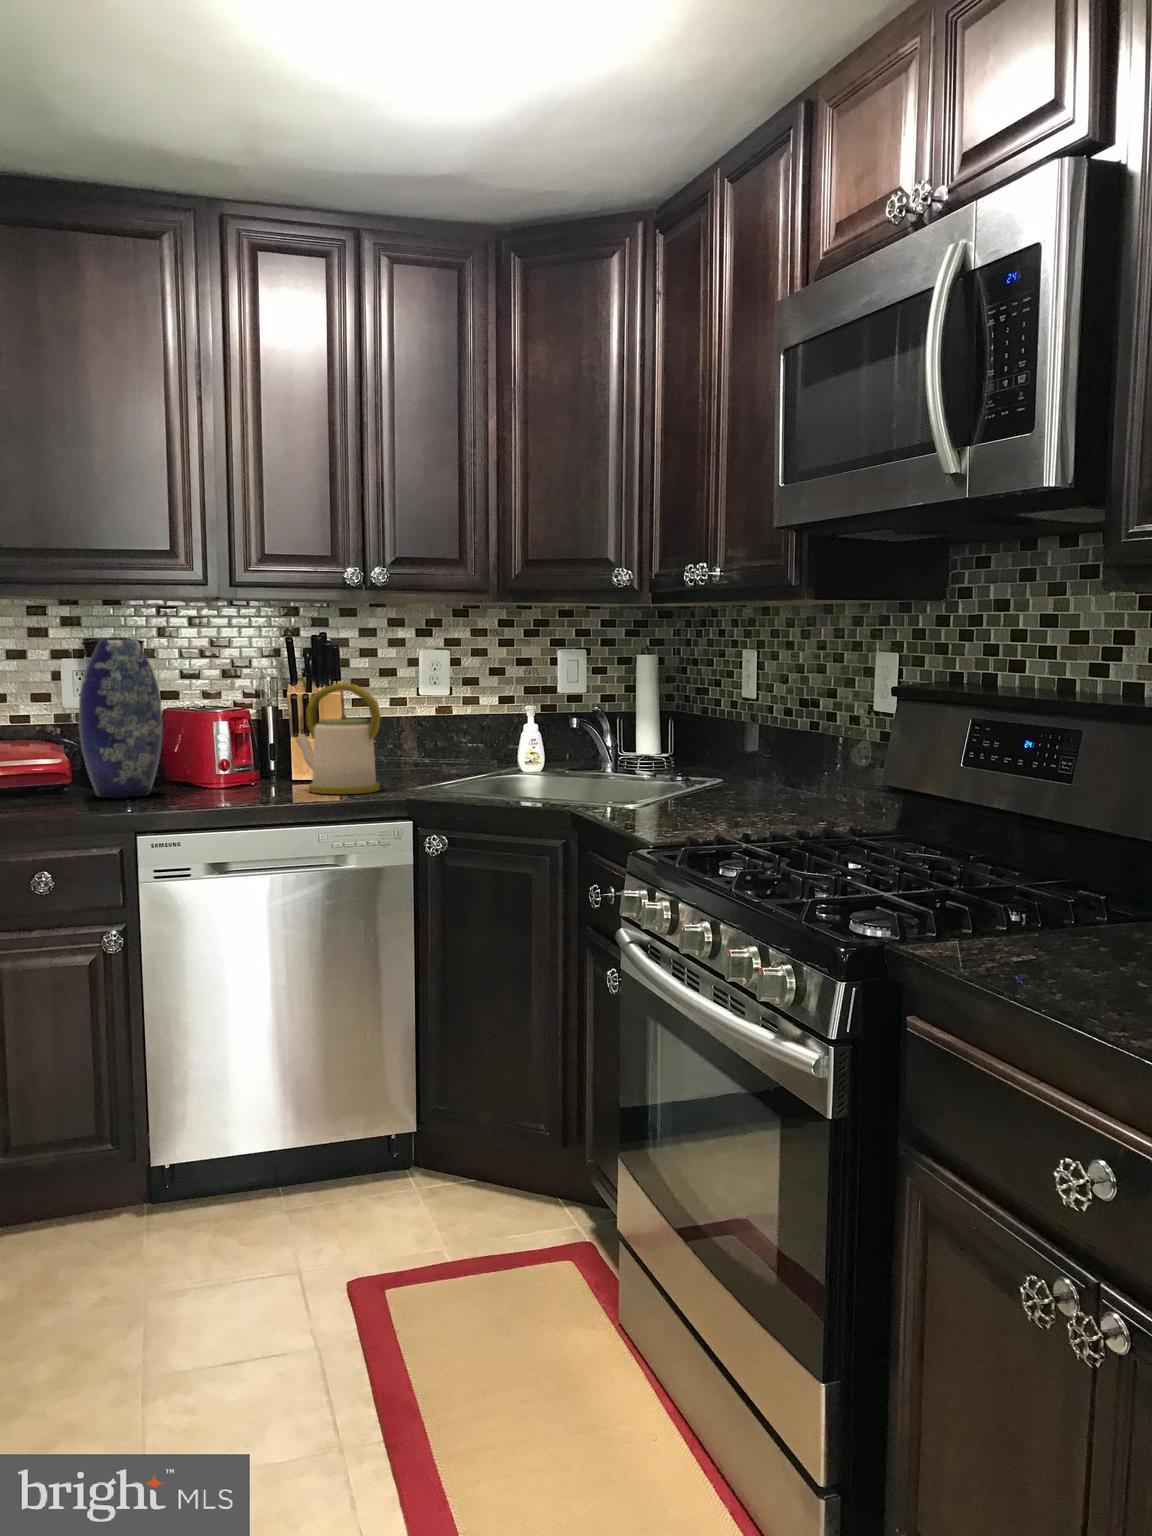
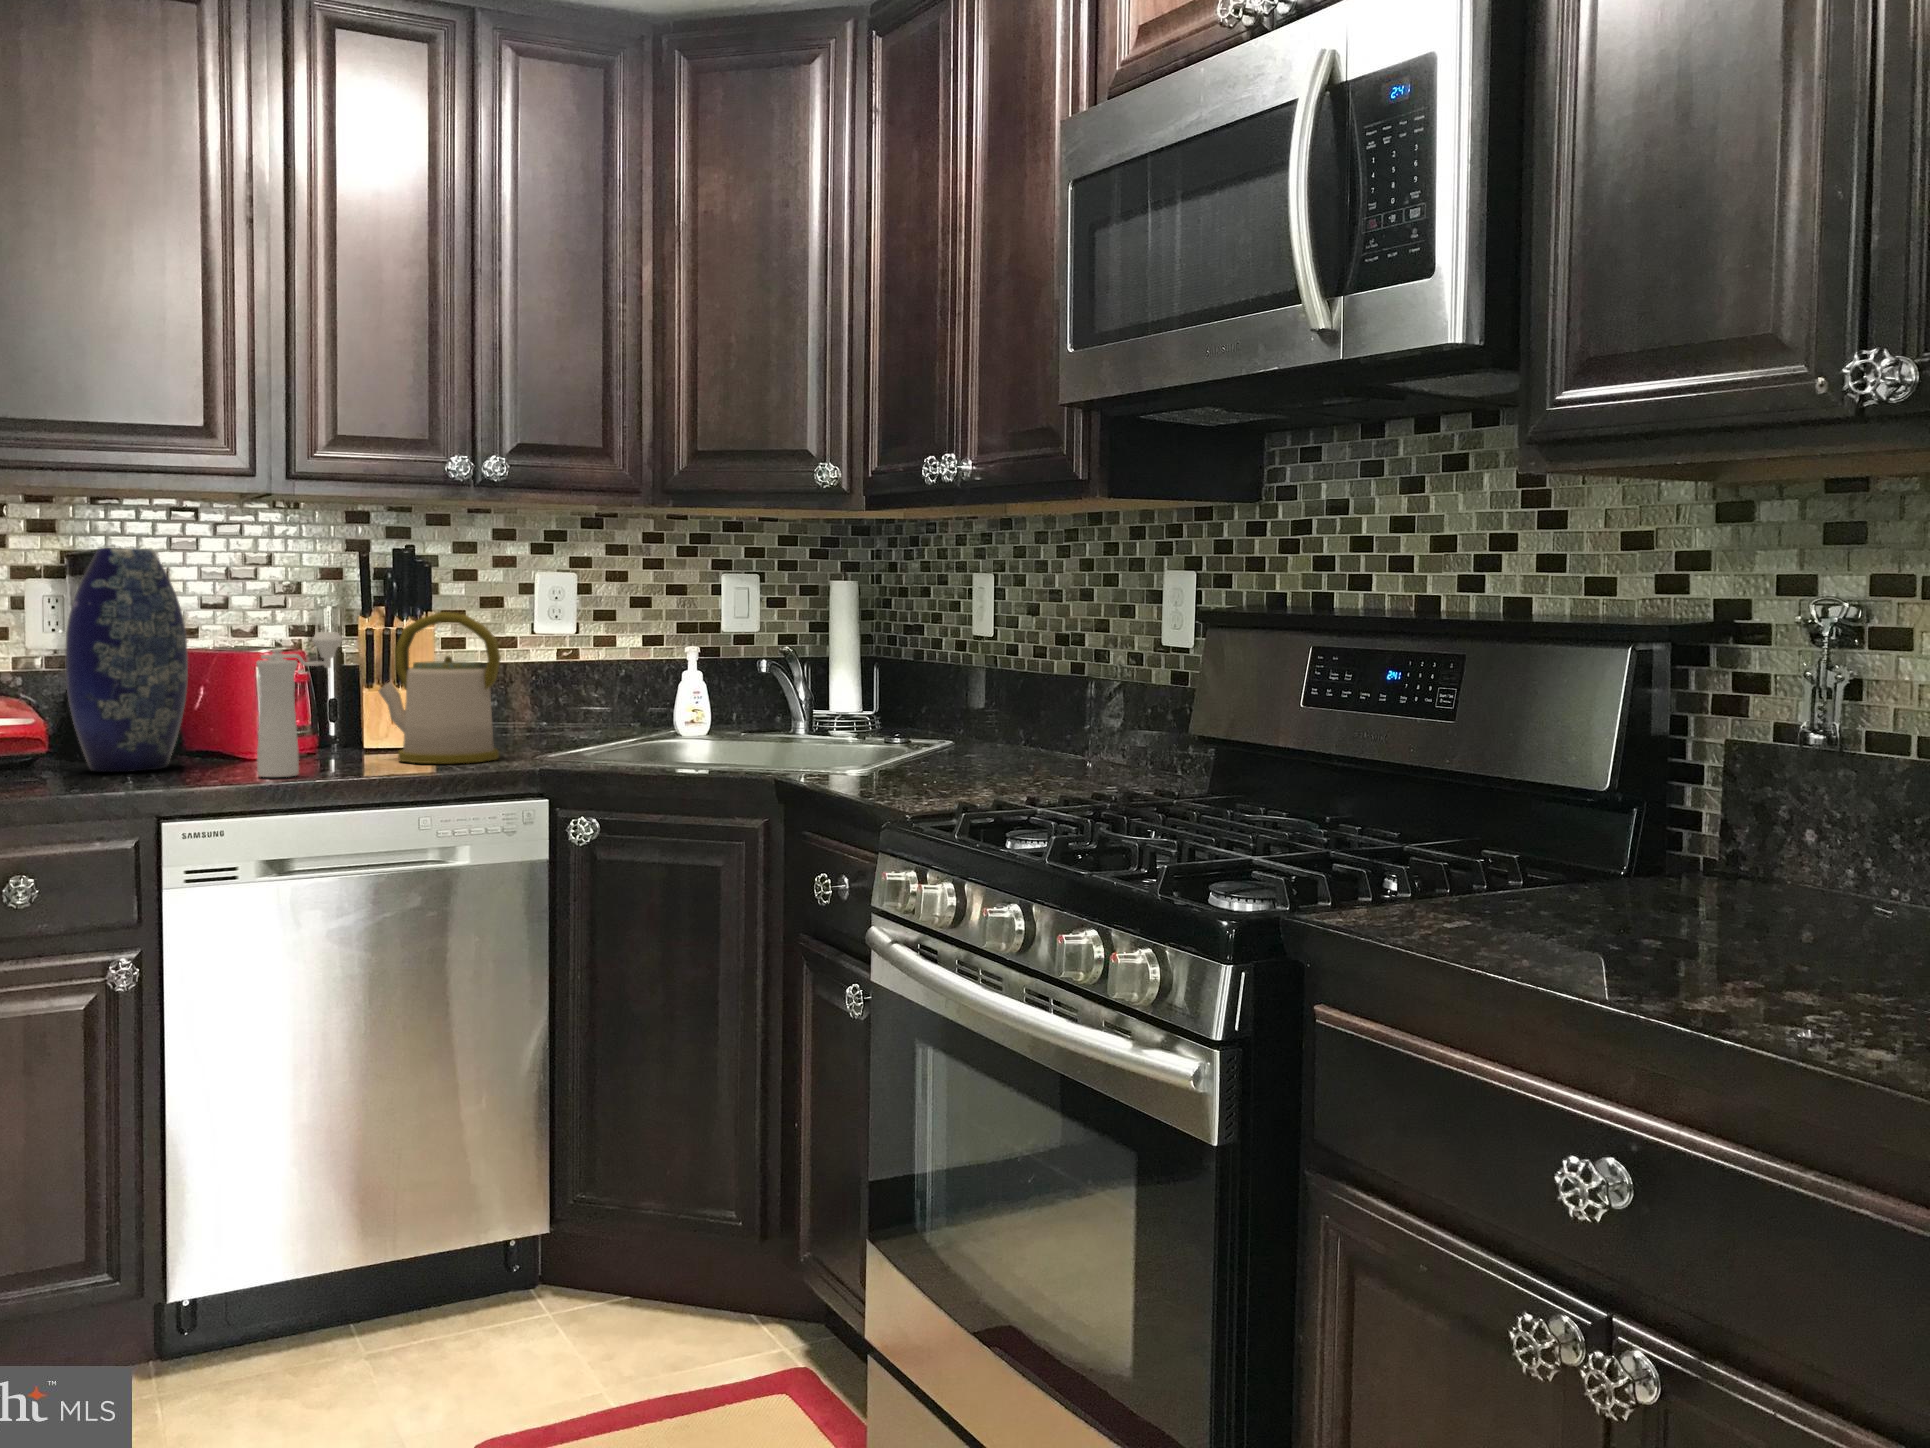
pepper mill: none [203,699,266,804] -> present [256,632,342,777]

